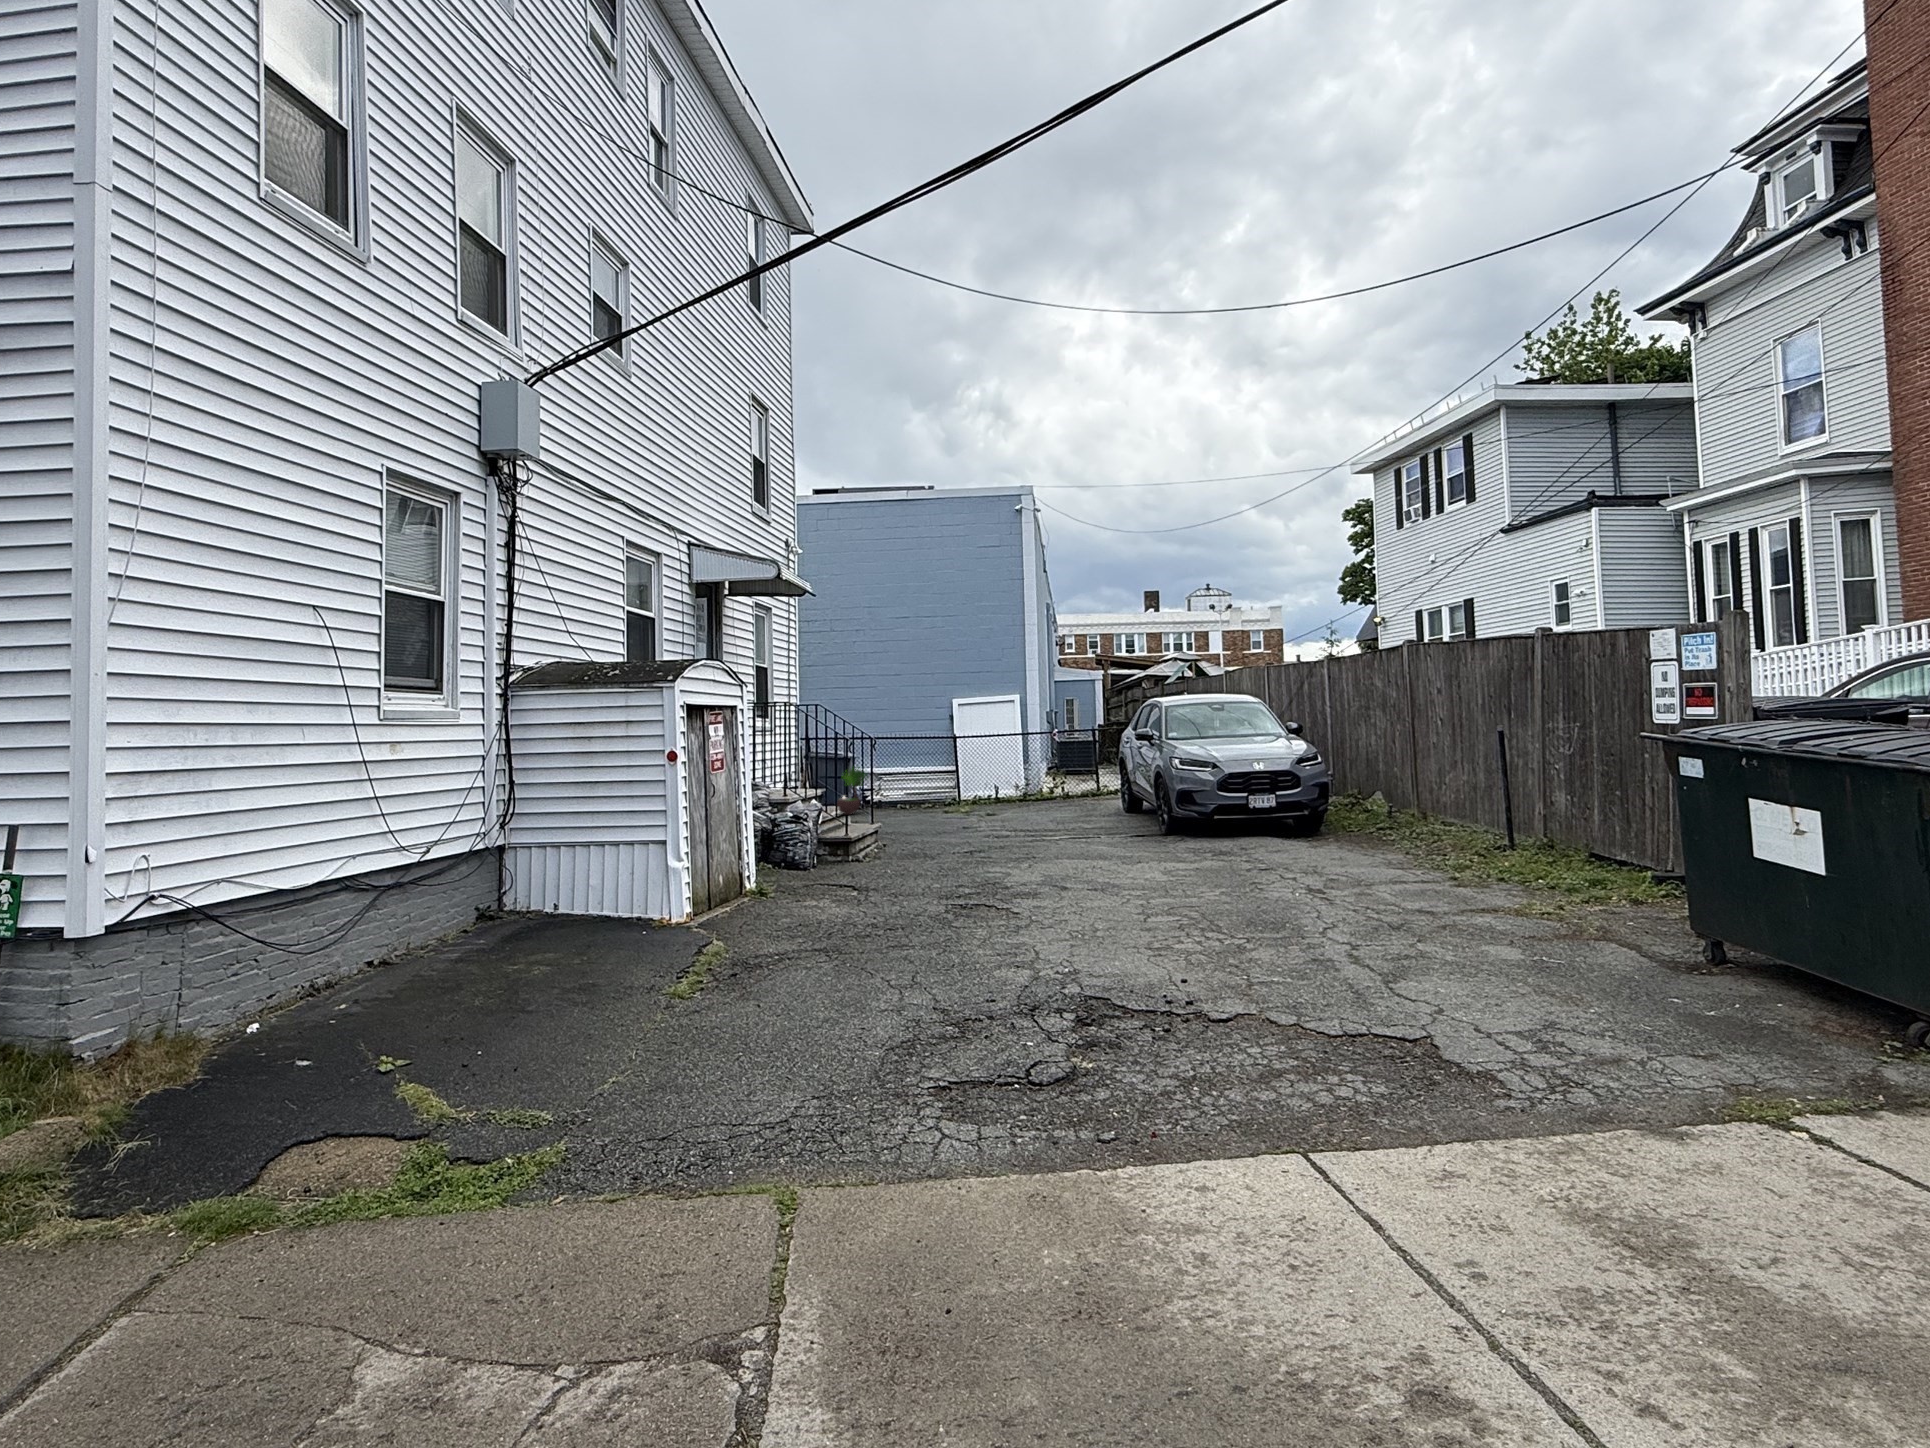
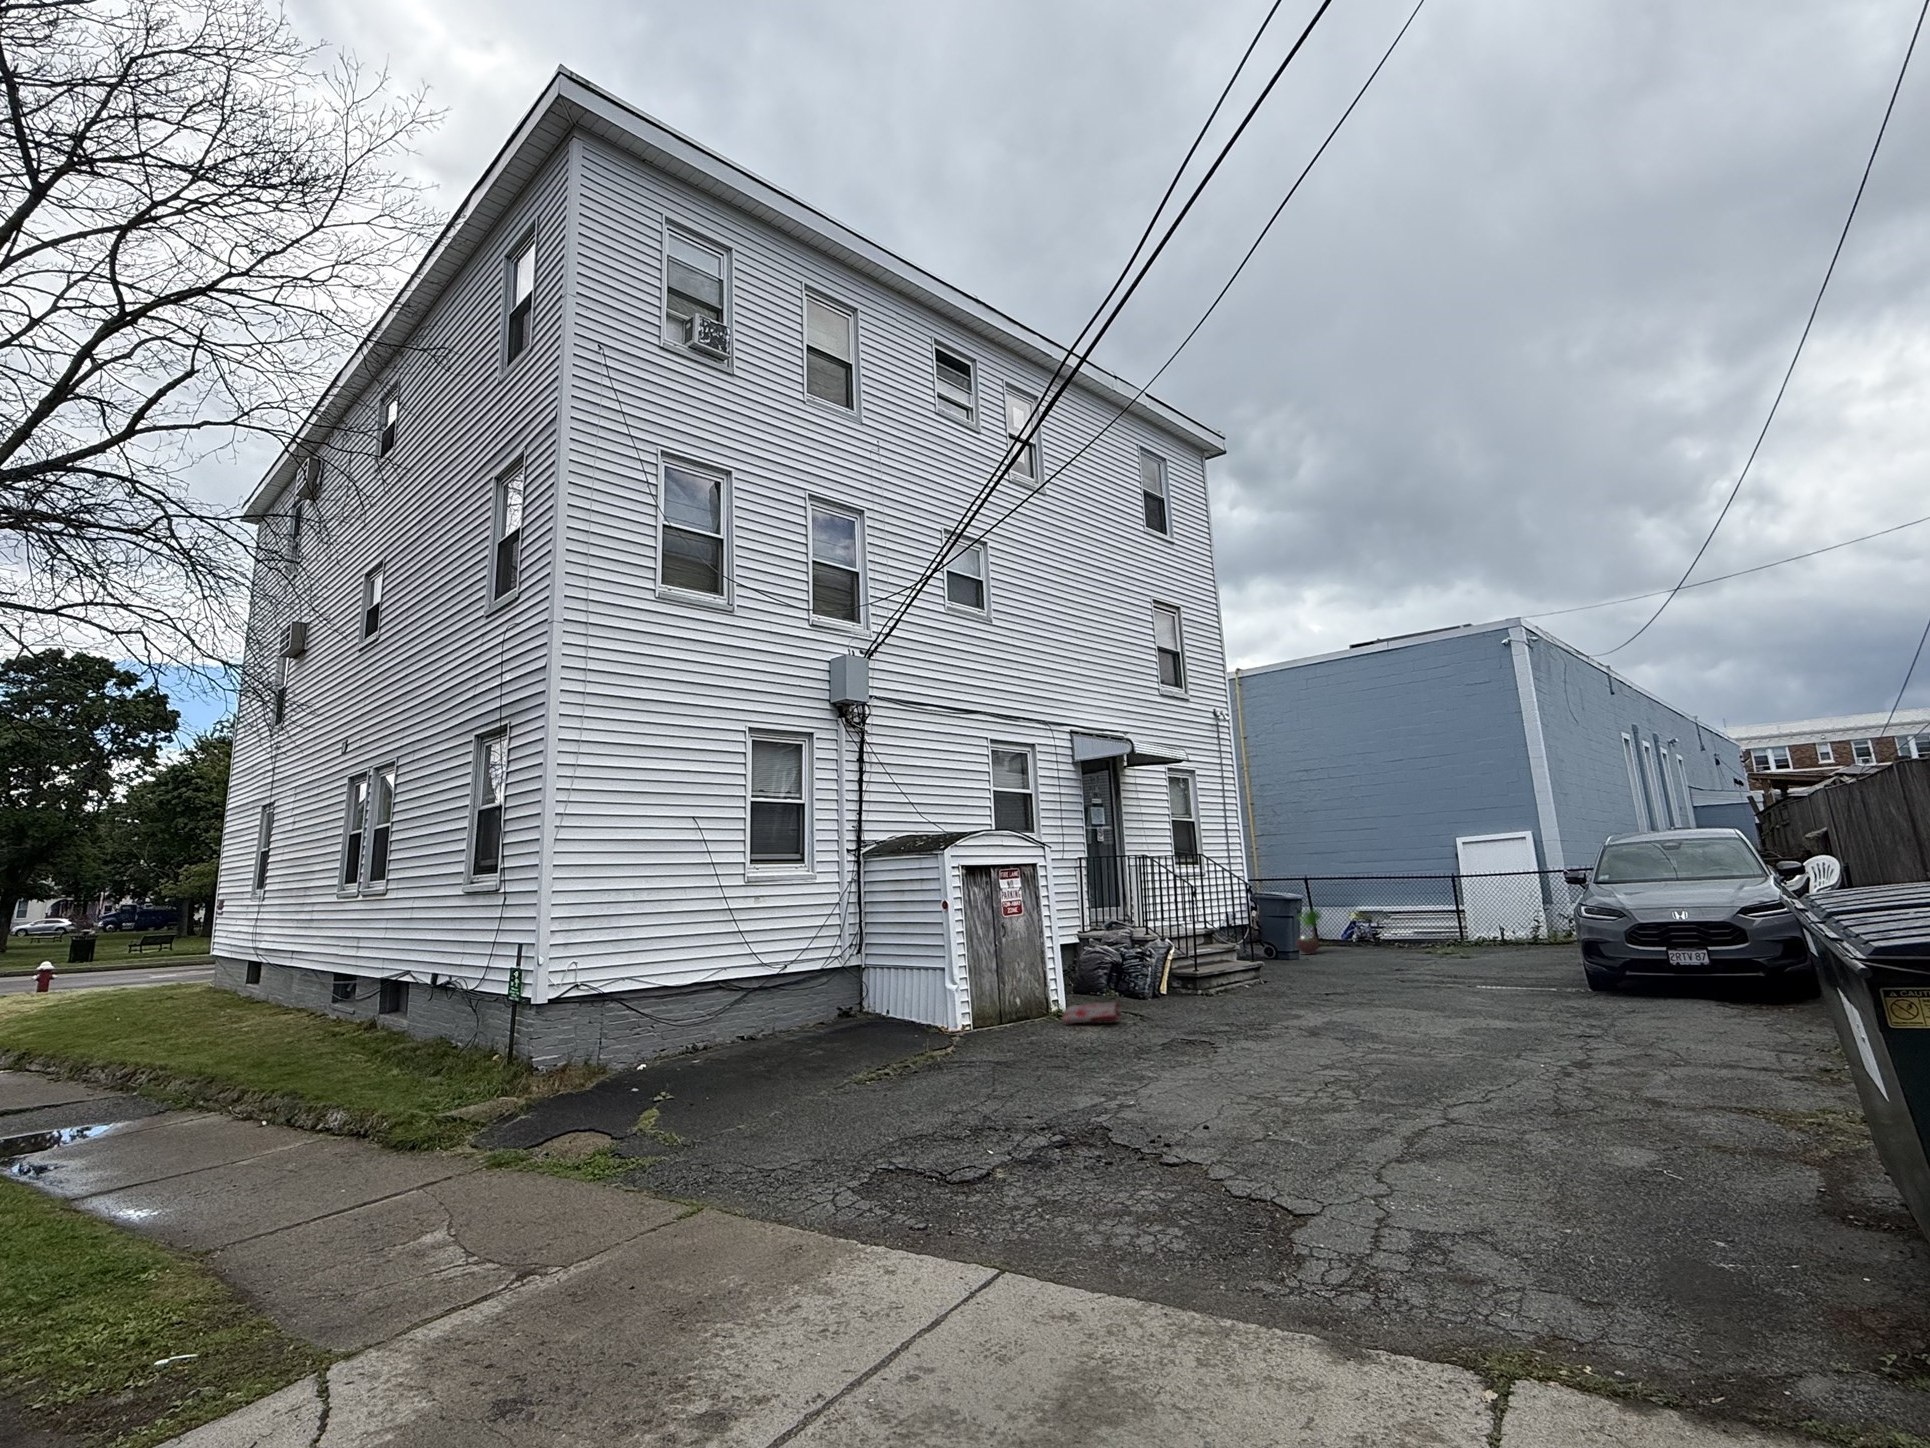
bag: none [767,868,840,900] -> present [1062,1001,1121,1024]

